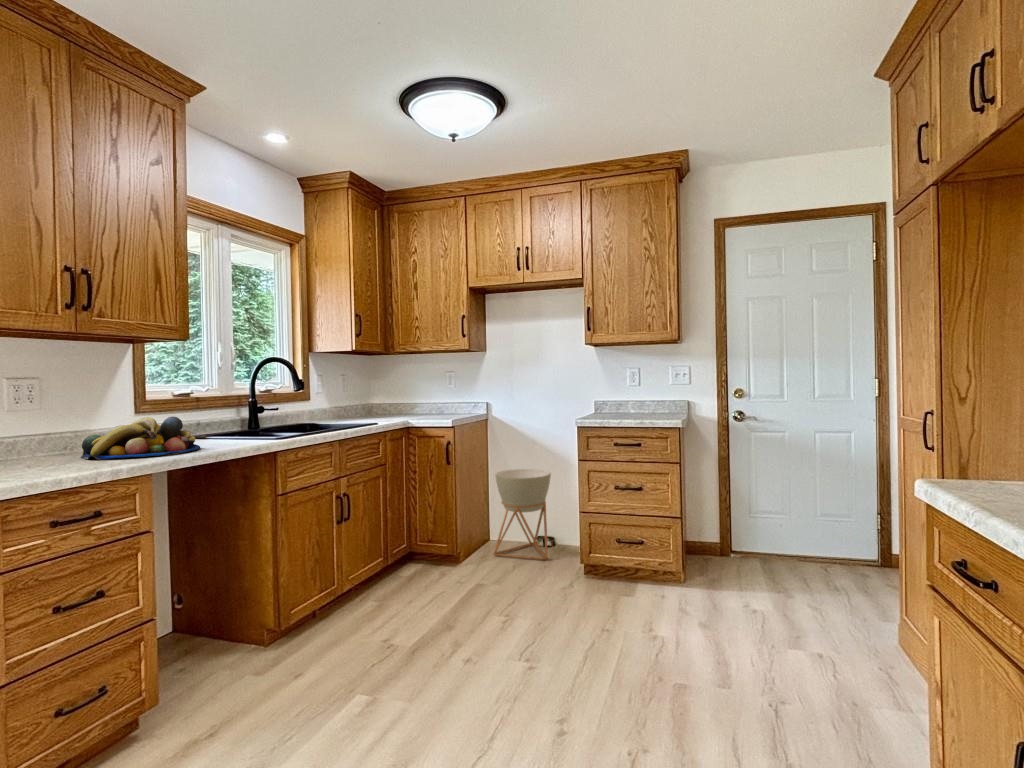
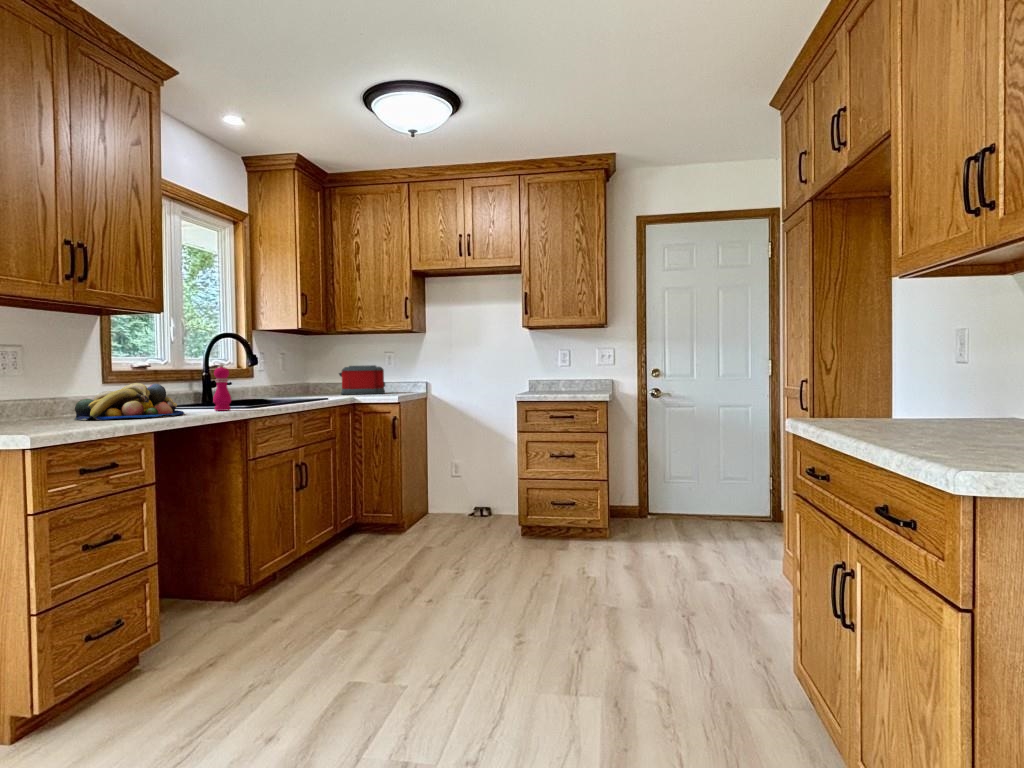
toaster: none [400,386,446,416] -> present [339,365,385,395]
pepper mill: none [237,393,257,444] -> present [213,364,232,411]
planter: present [494,469,551,560] -> none [435,445,489,528]

